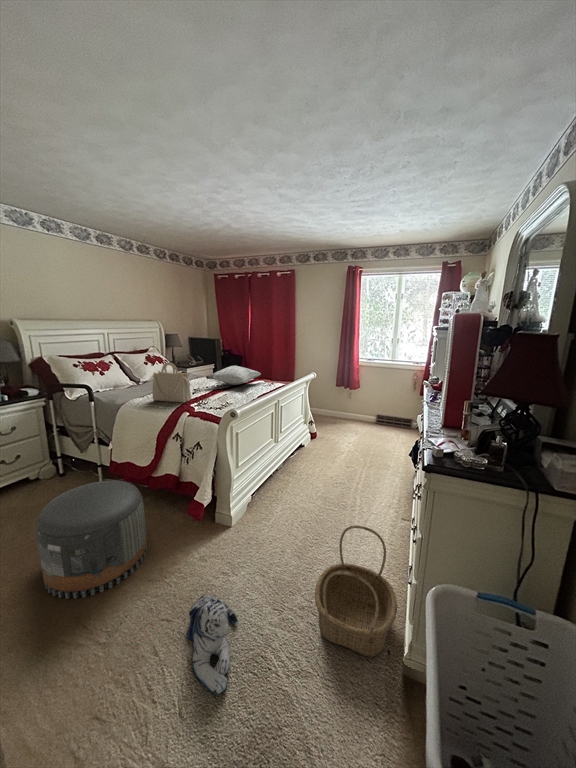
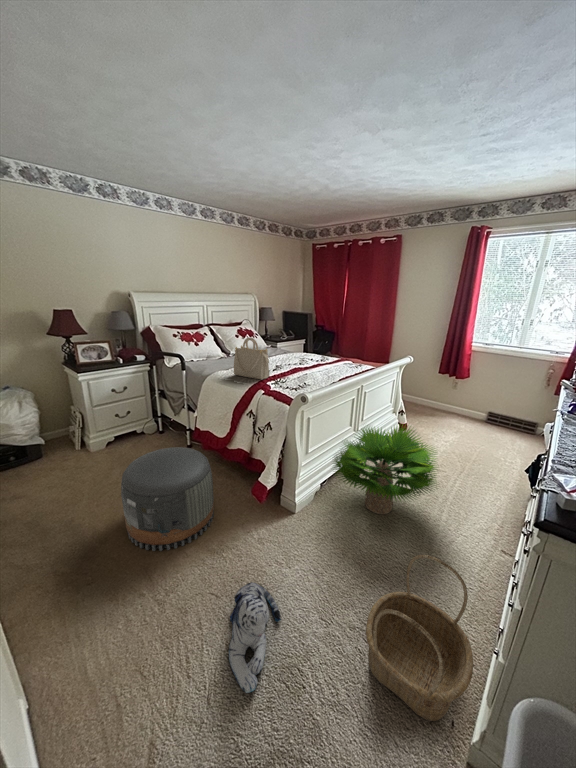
pillow: present [206,366,261,385] -> none [288,344,348,365]
potted plant: none [259,426,353,510] -> present [333,425,437,514]

